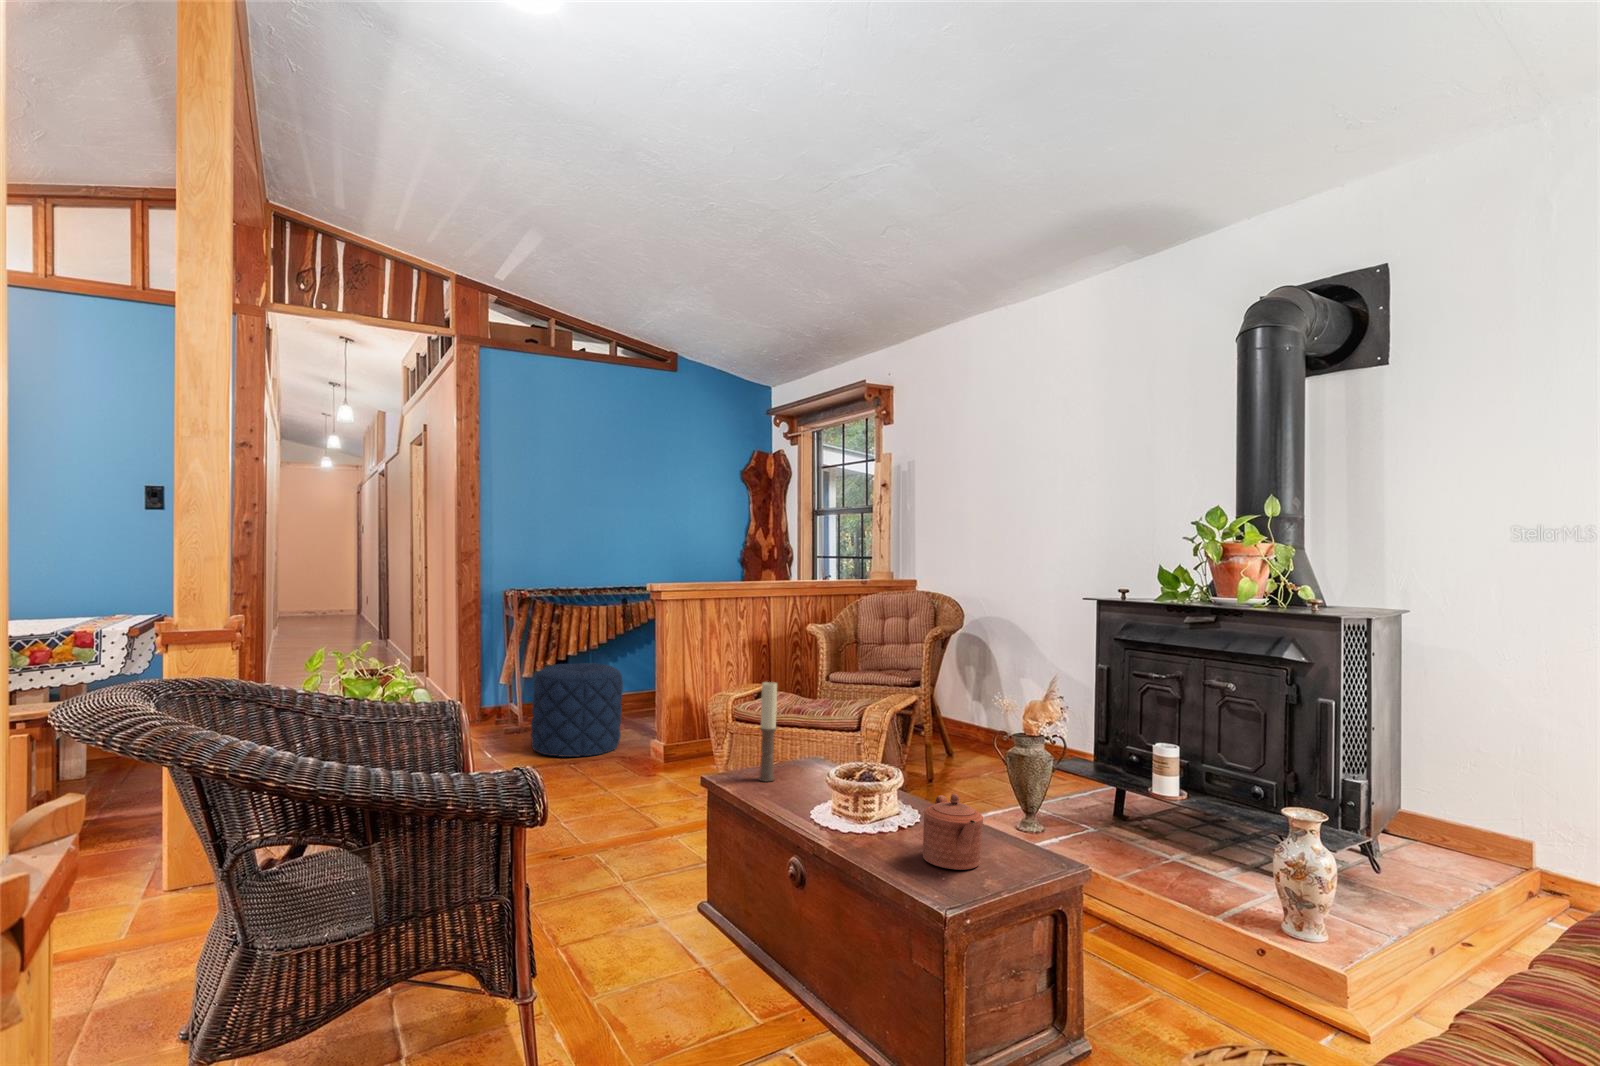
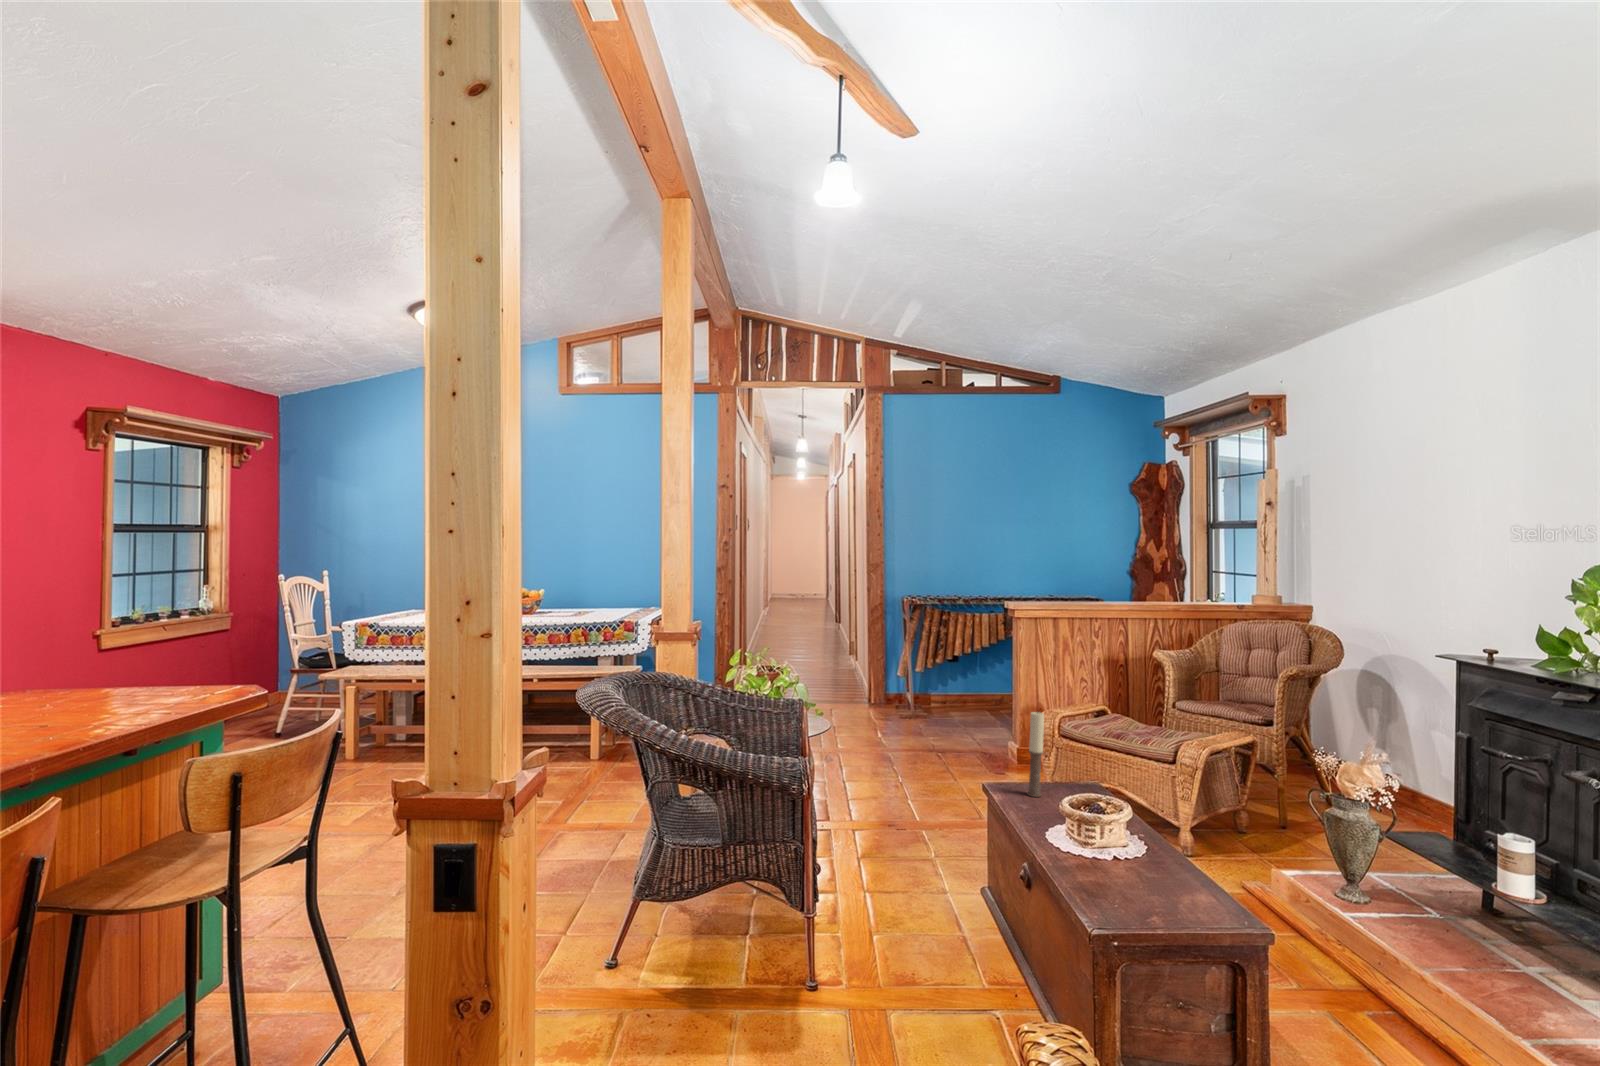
pouf: present [531,663,623,757] -> none [915,665,992,747]
teapot: present [923,793,983,870] -> none [1113,836,1170,905]

